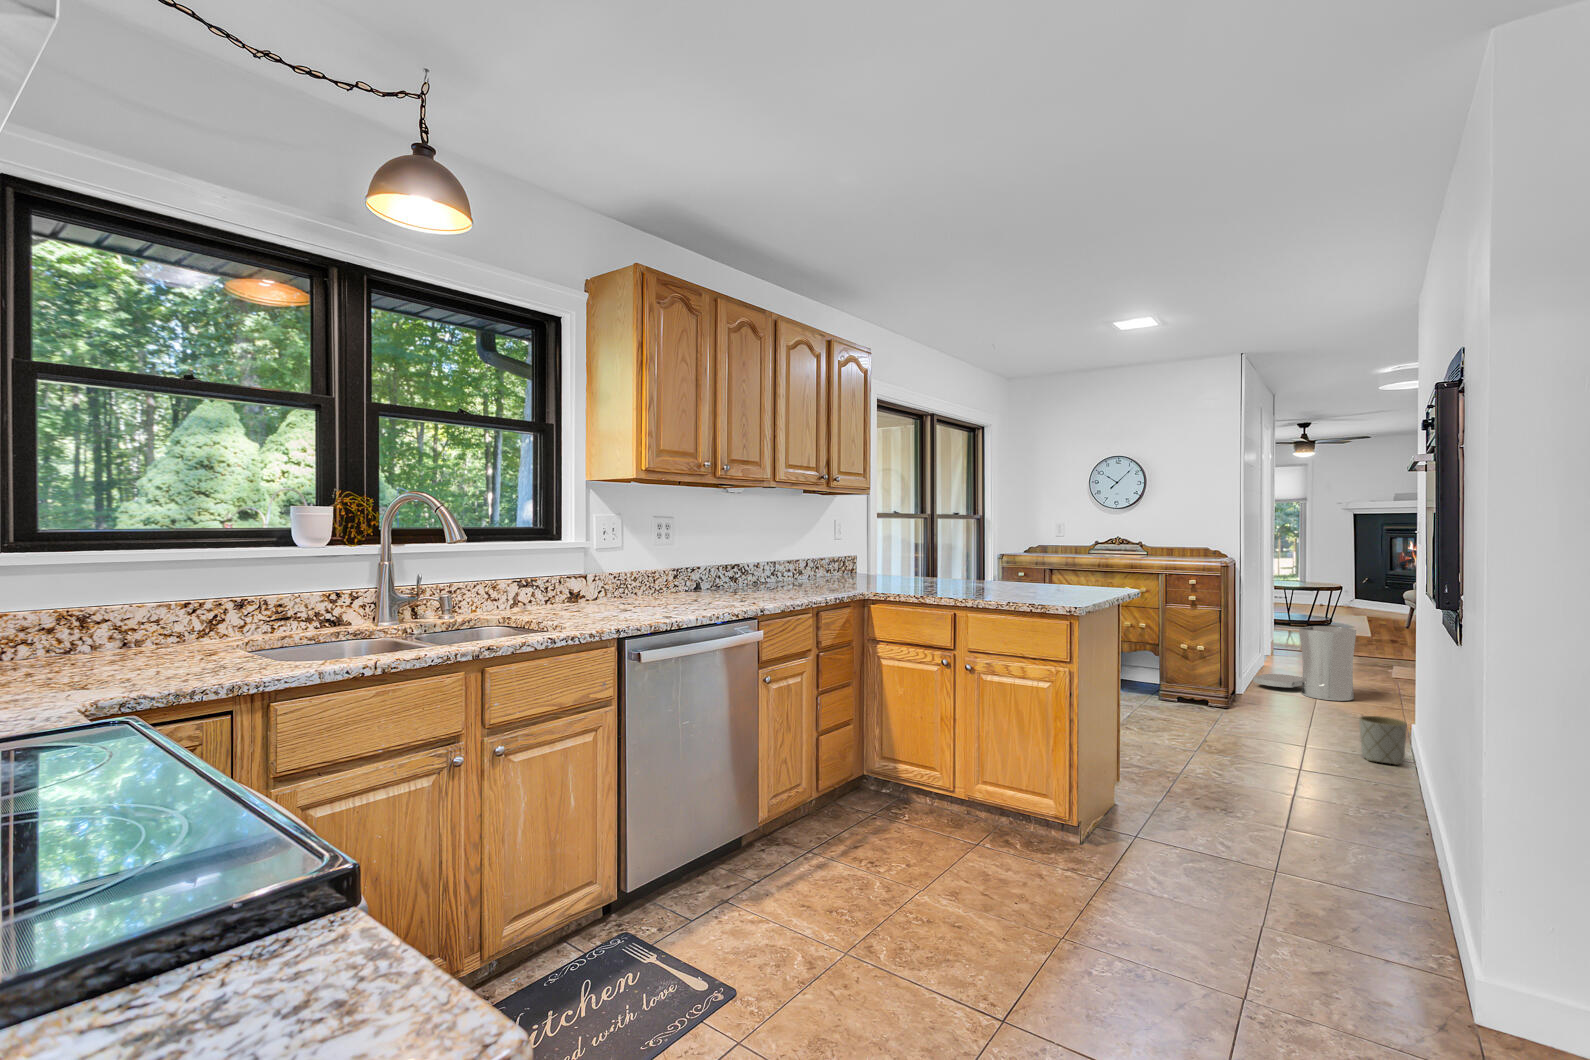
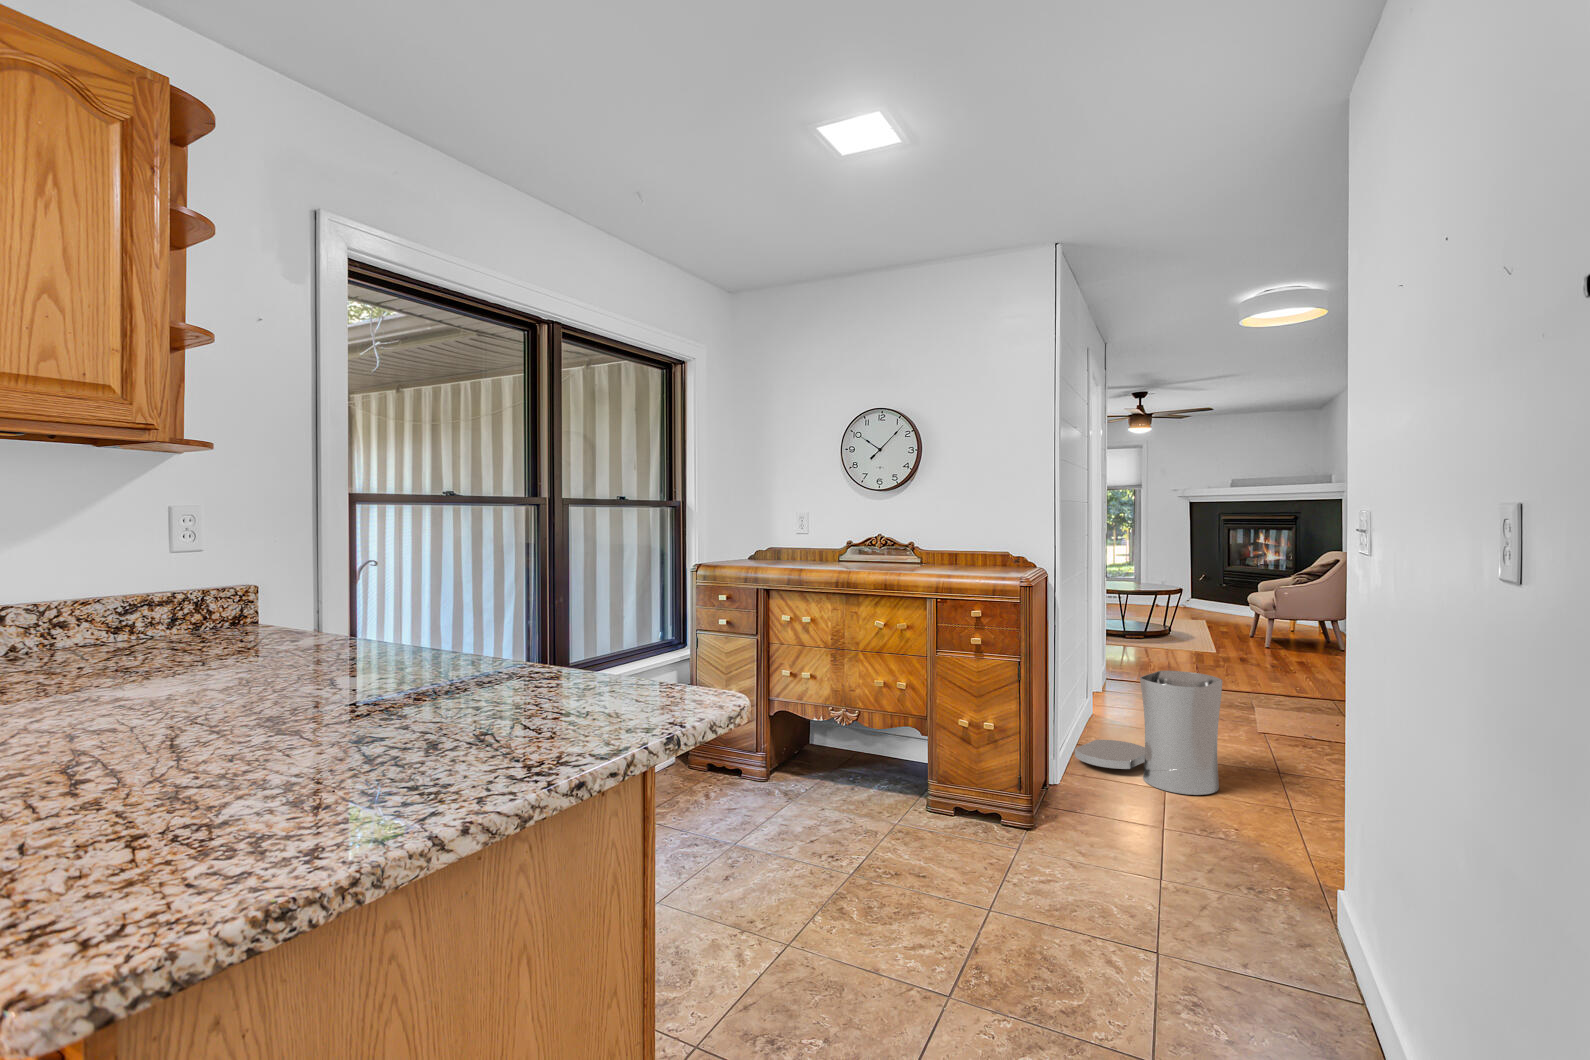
planter: present [1359,716,1407,765] -> none [1261,904,1356,1027]

